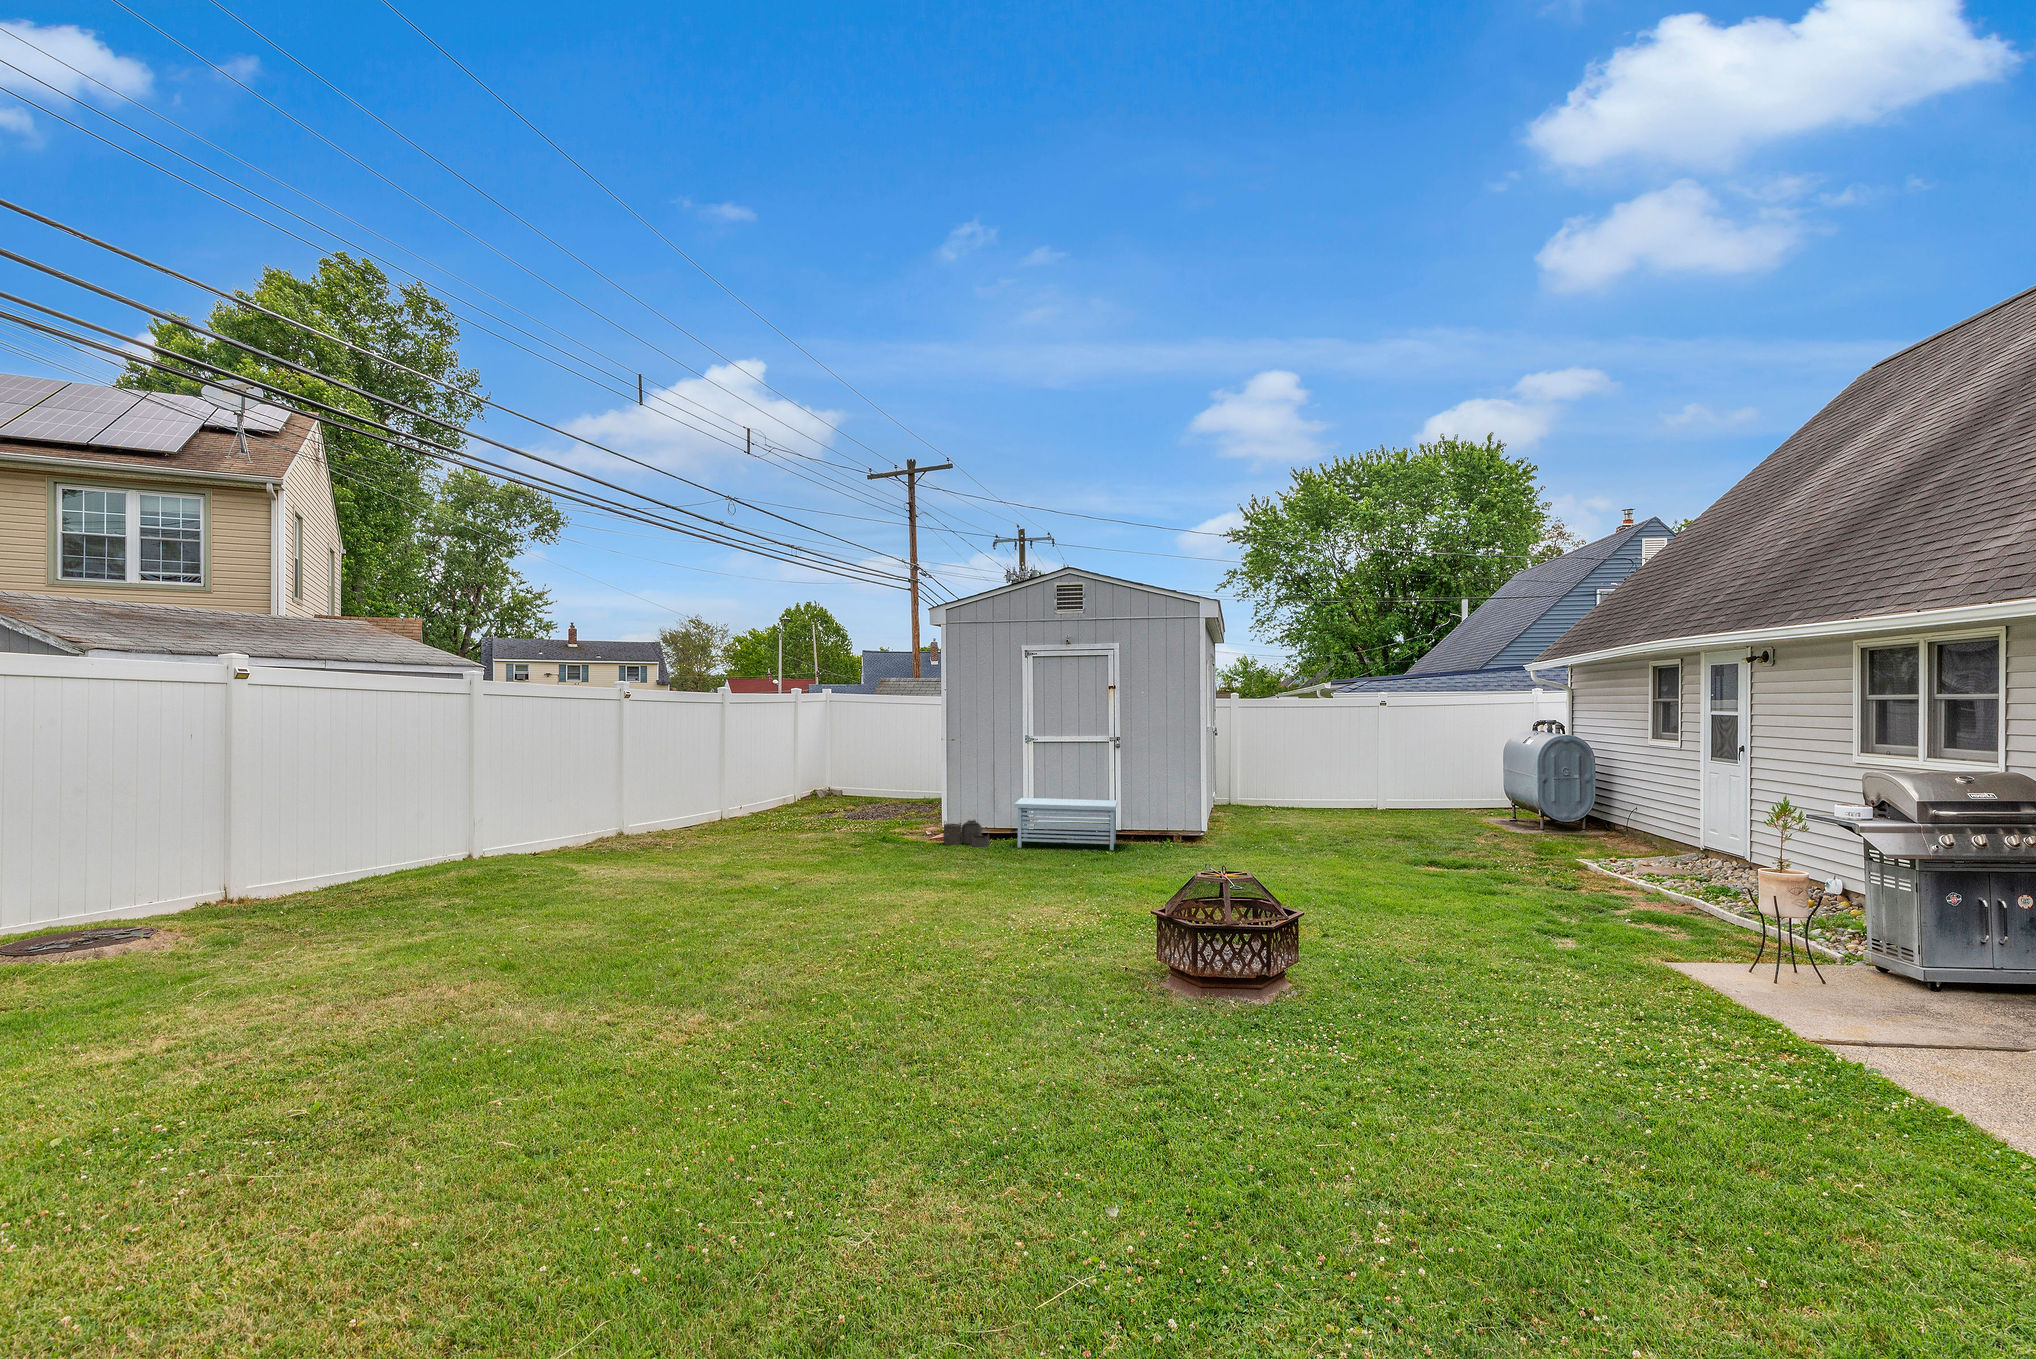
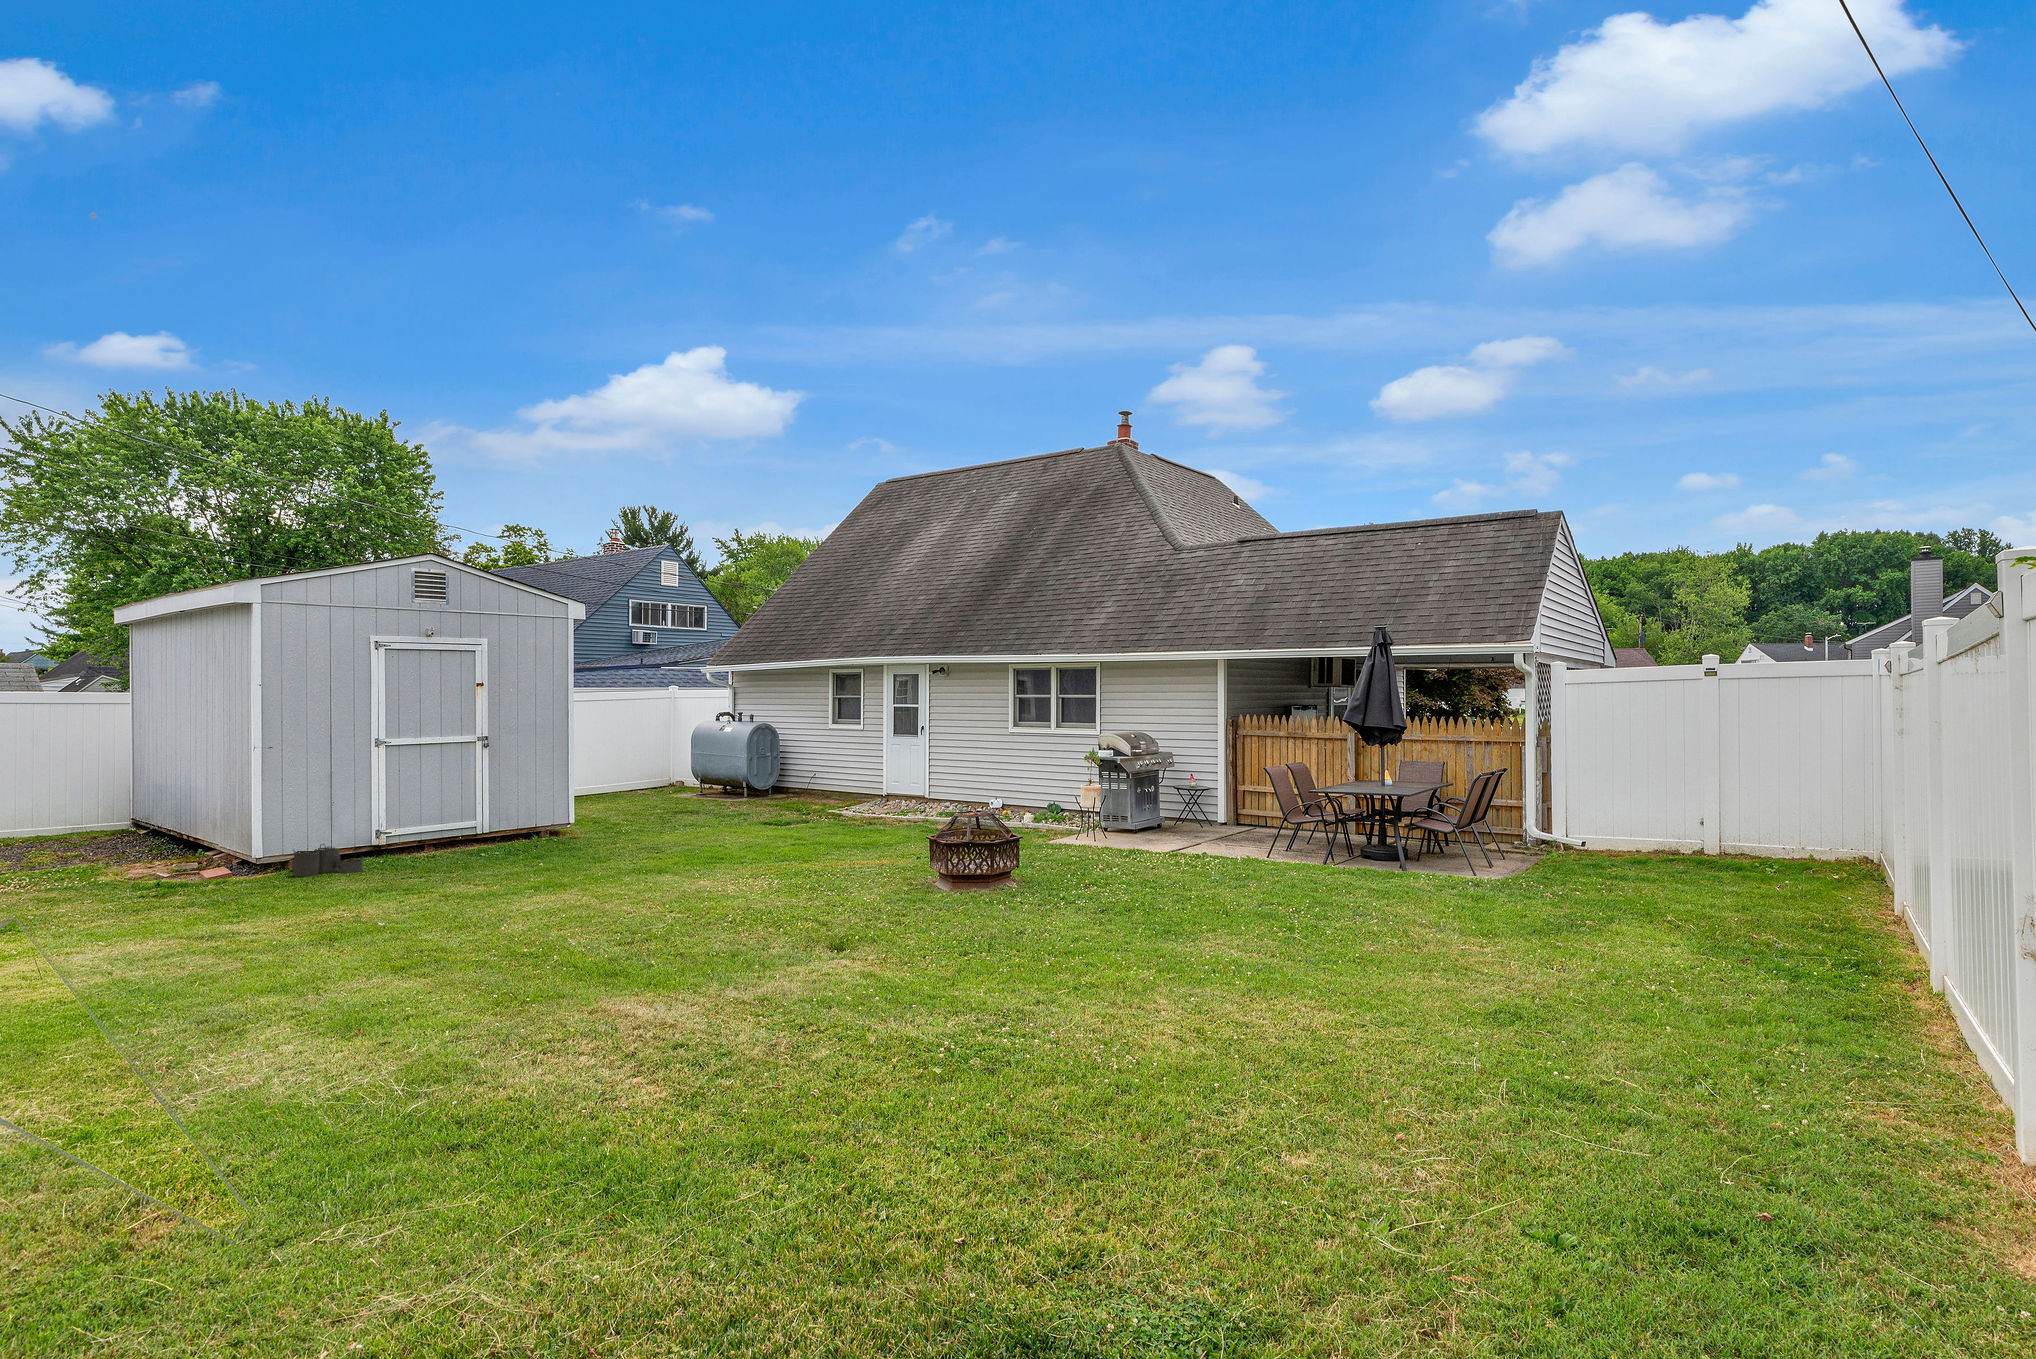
storage bench: present [1014,798,1117,850] -> none [371,804,510,867]

